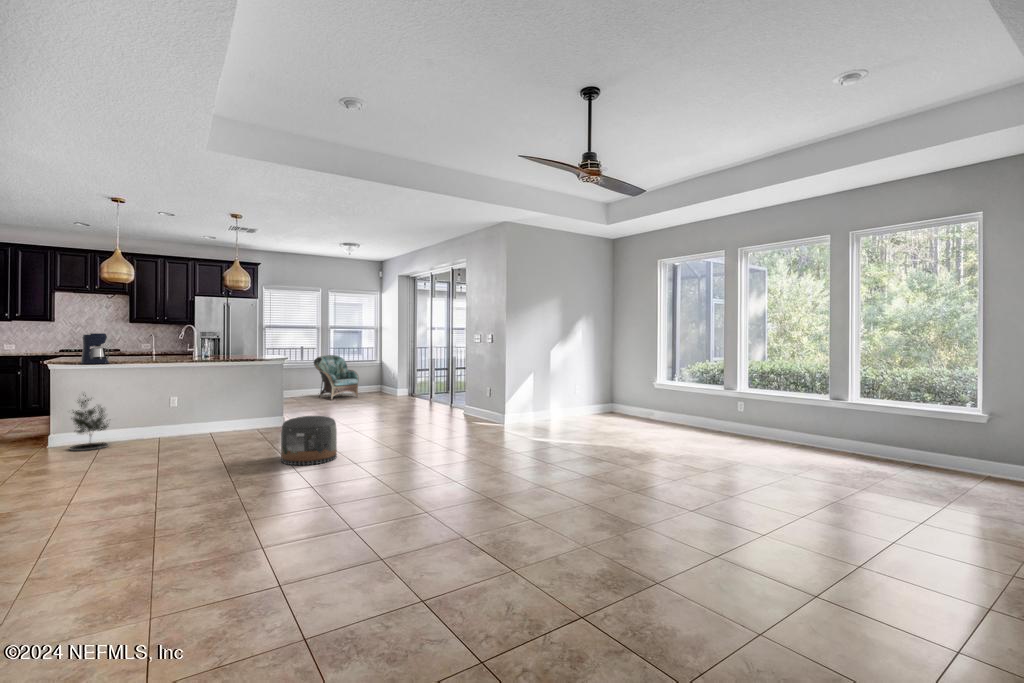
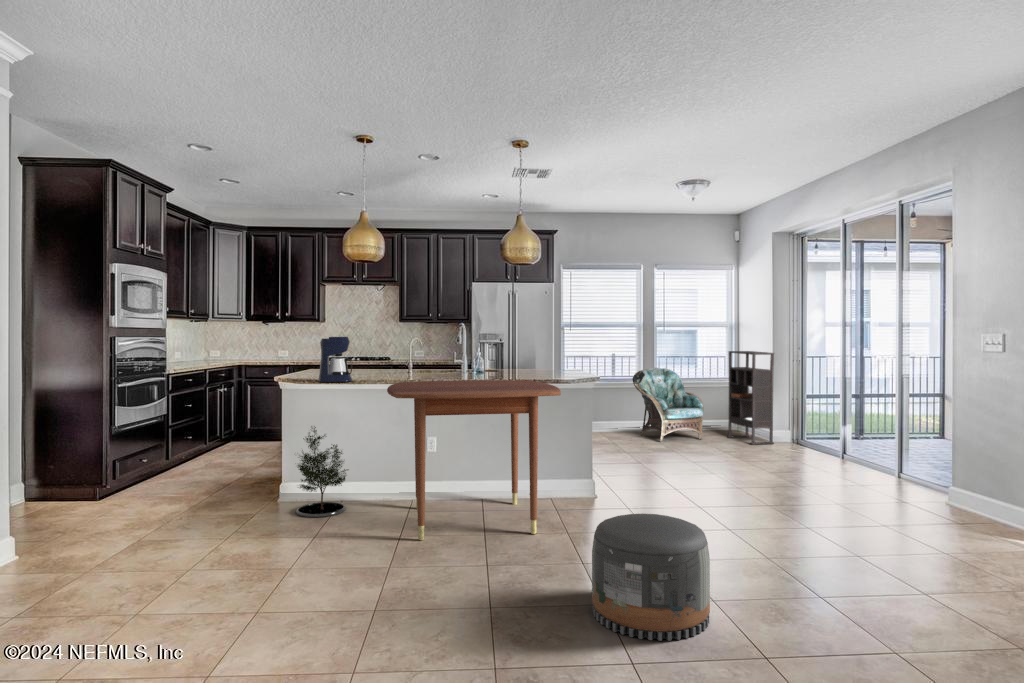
bookshelf: none [373,344,399,398] -> present [727,351,774,445]
dining table: none [147,360,264,451] -> present [387,380,561,540]

